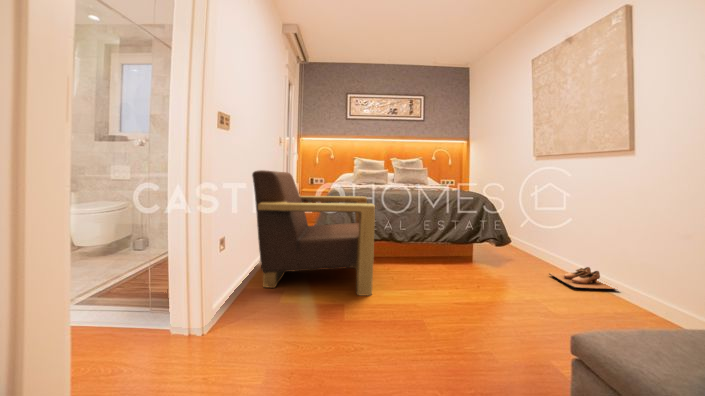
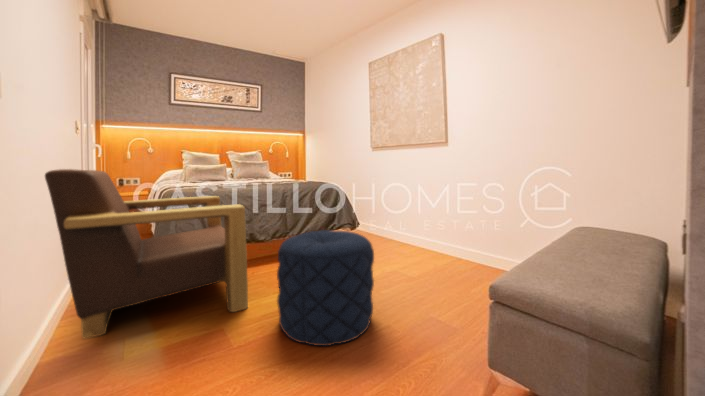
pouf: none [389,235,488,347] -> present [277,230,374,346]
shoe: present [549,267,618,289] -> none [391,239,439,257]

